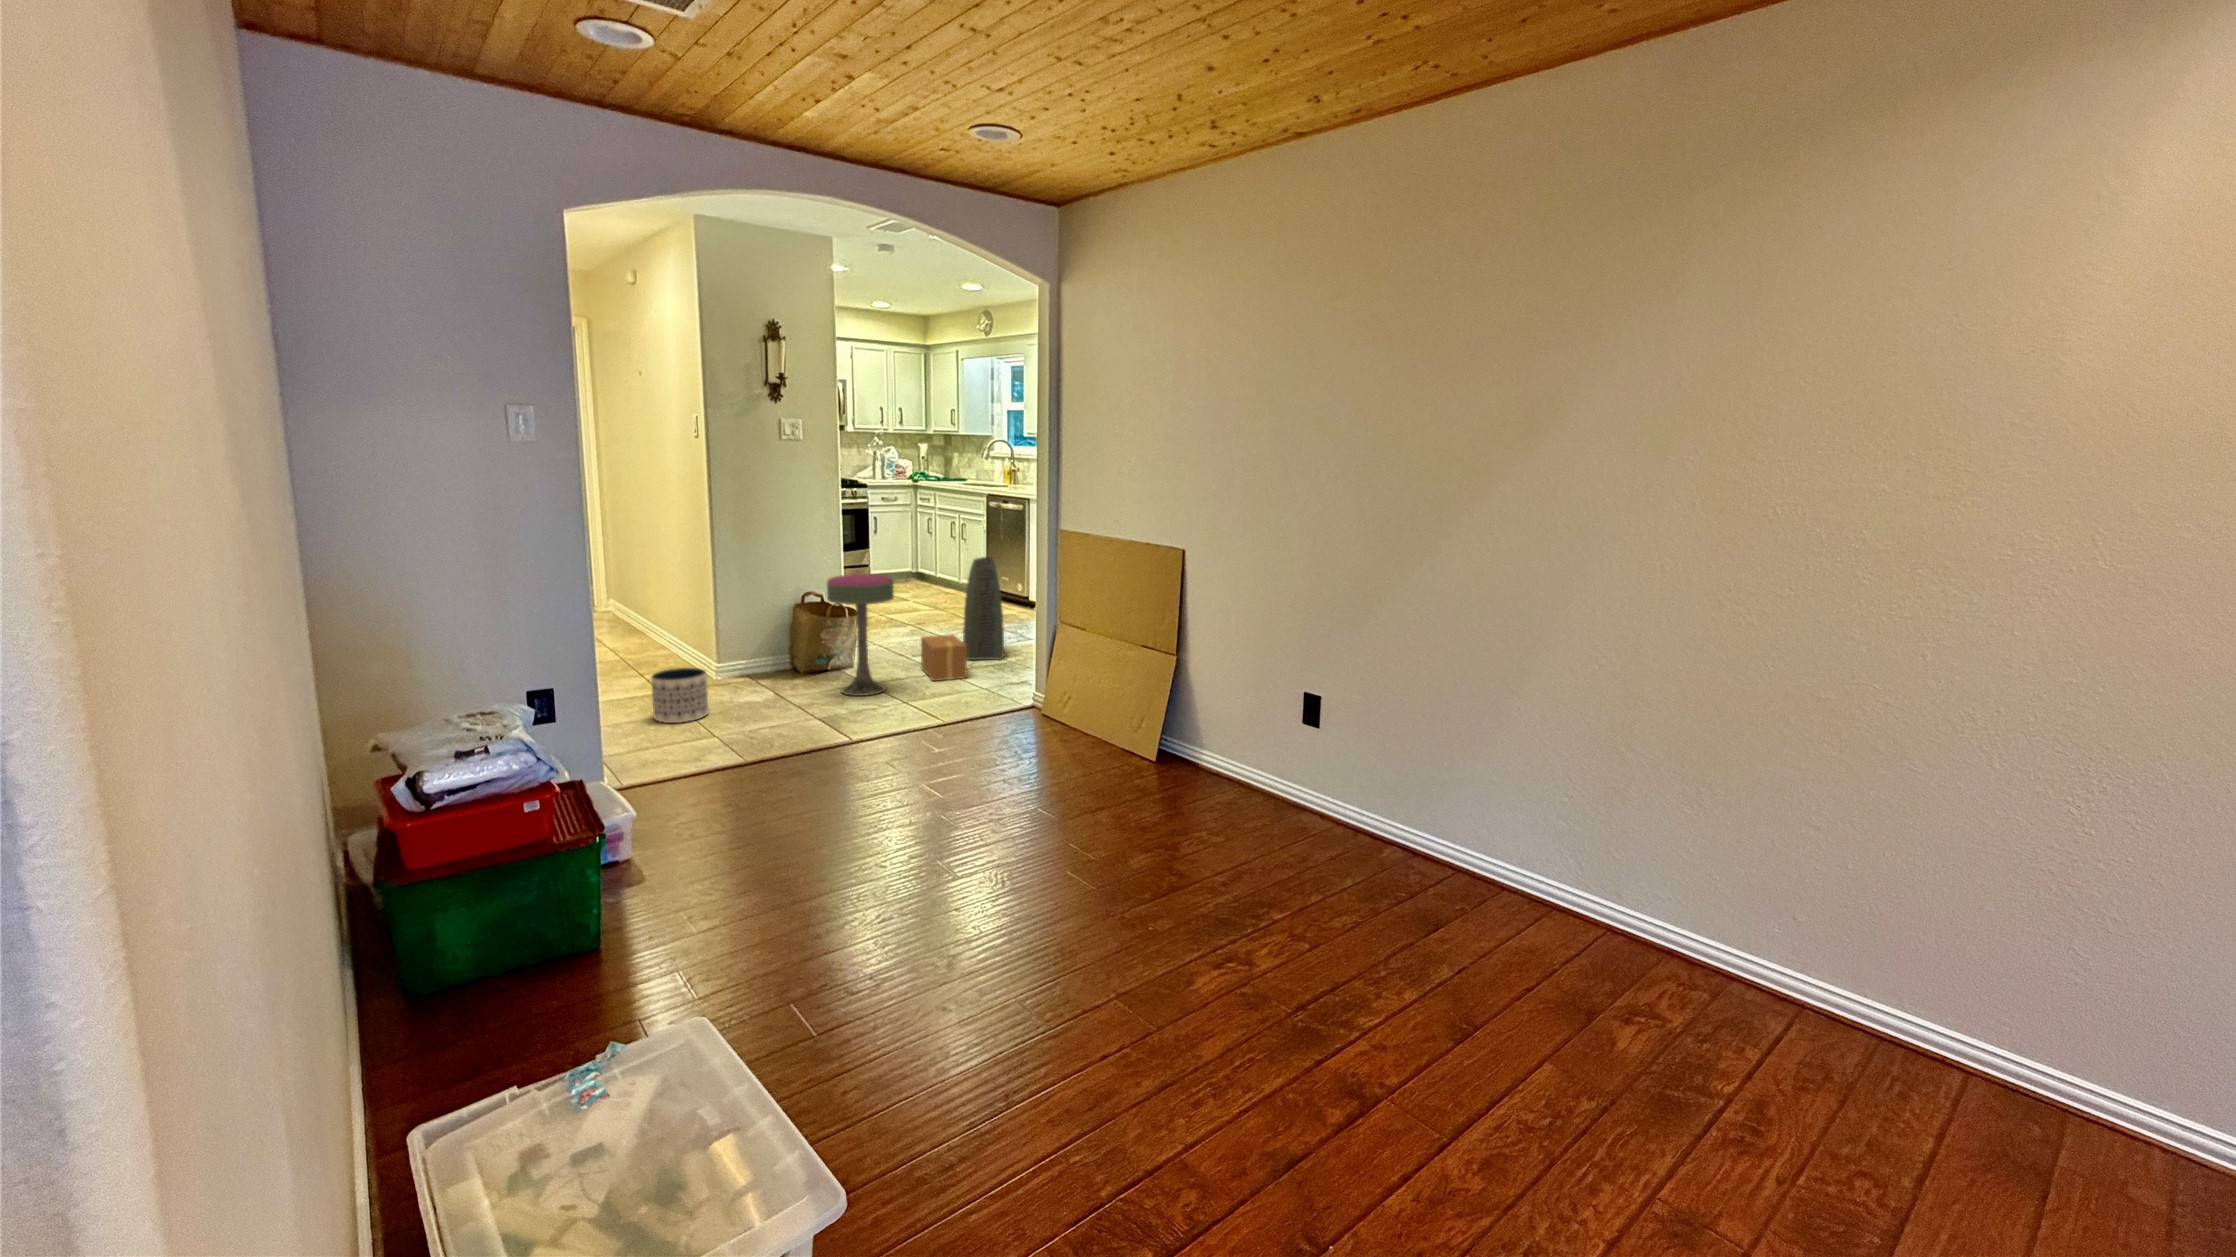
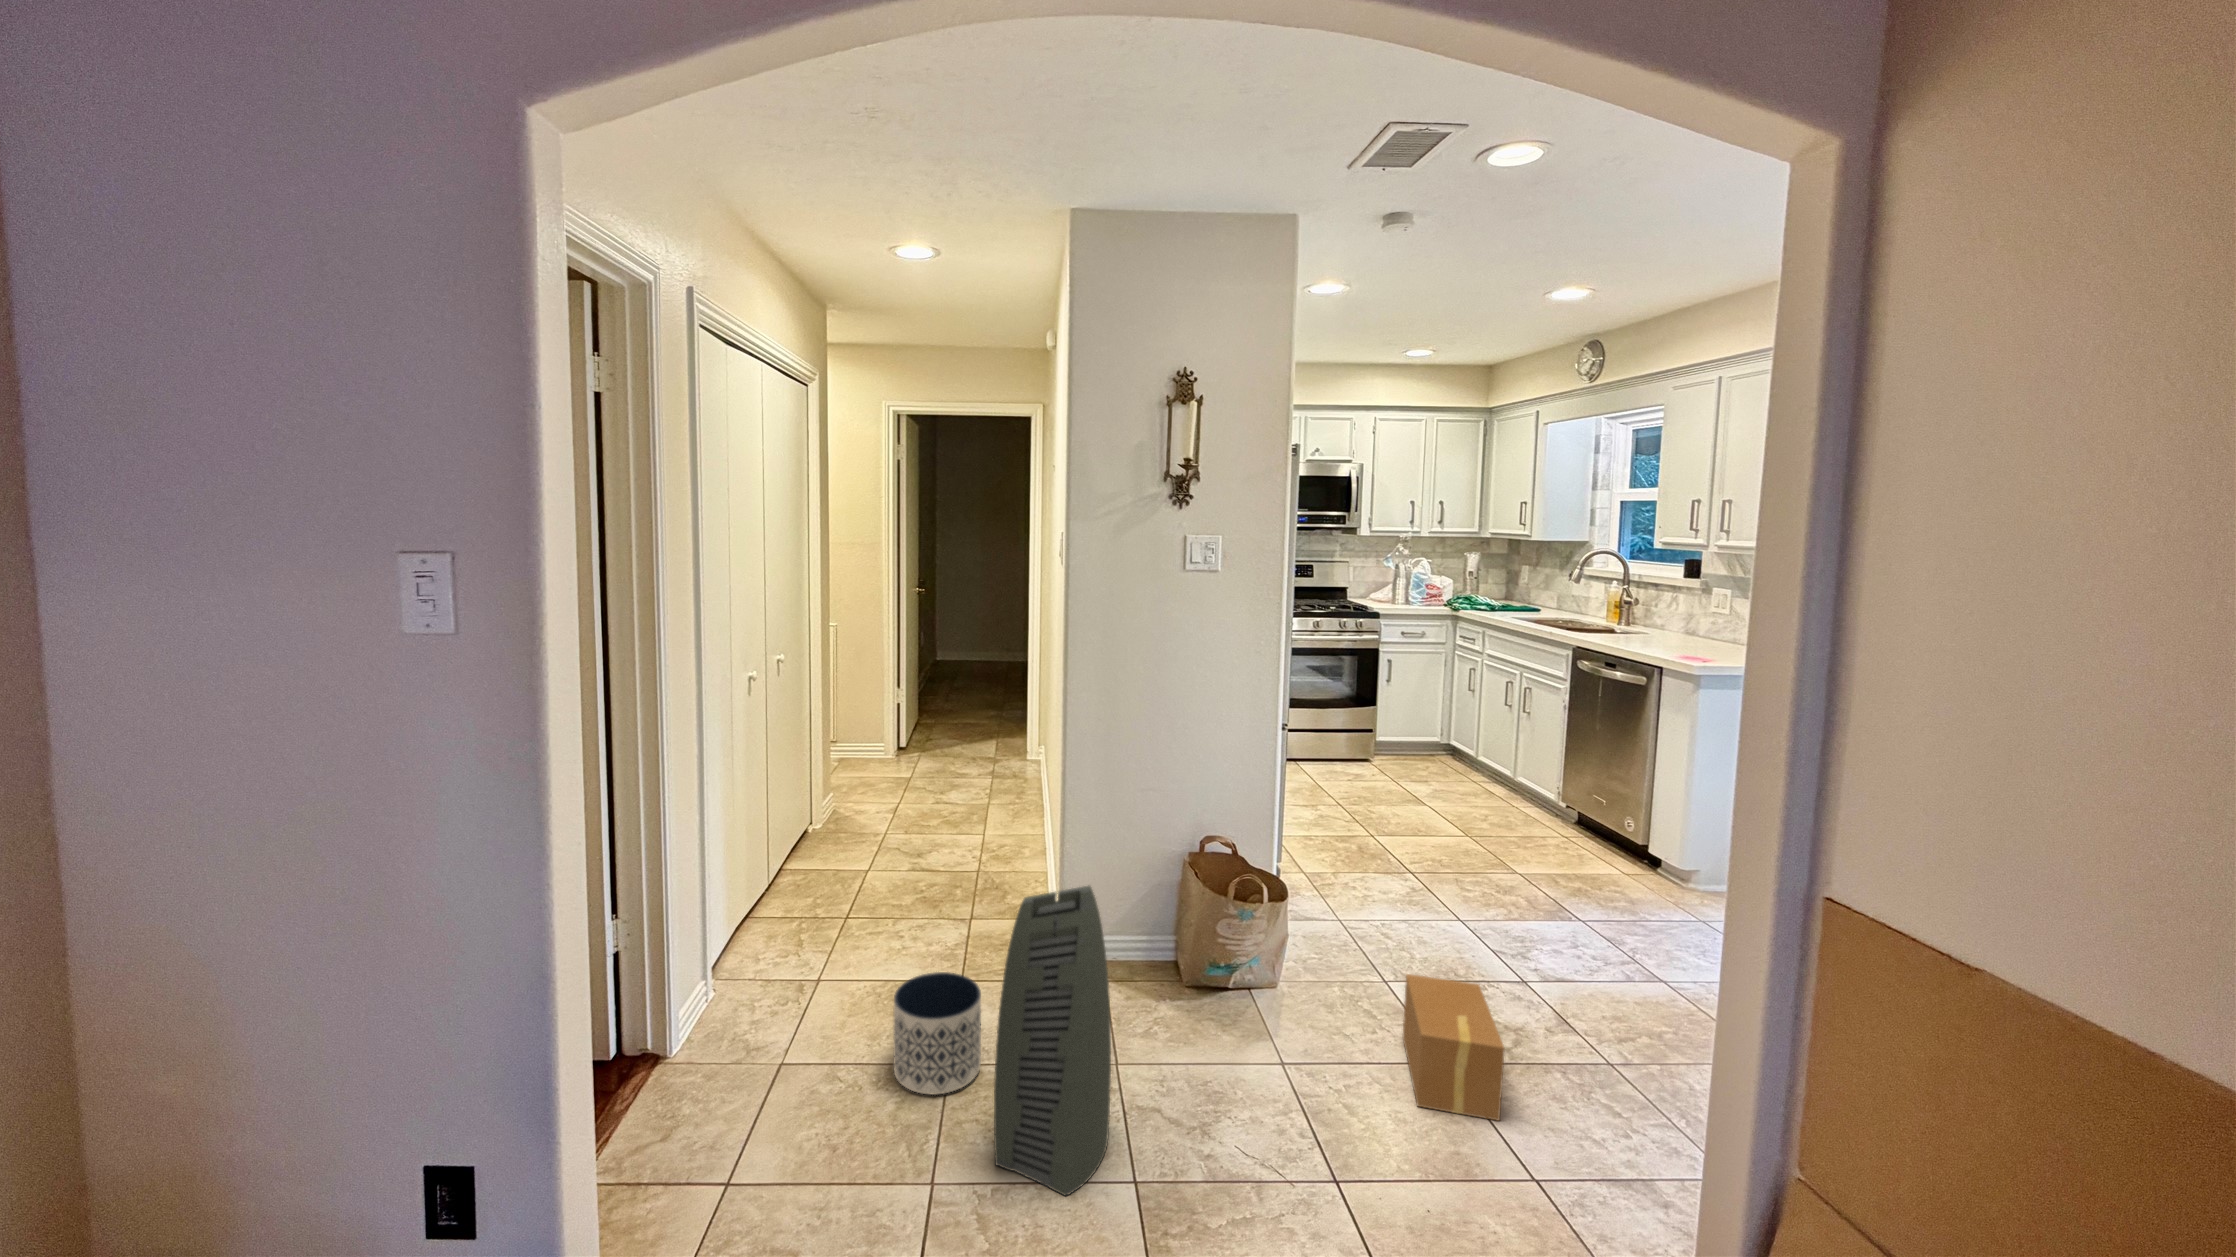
air purifier: present [963,556,1004,660] -> present [994,886,1111,1196]
bar stool: present [827,574,894,696] -> none [1207,844,1343,1121]

